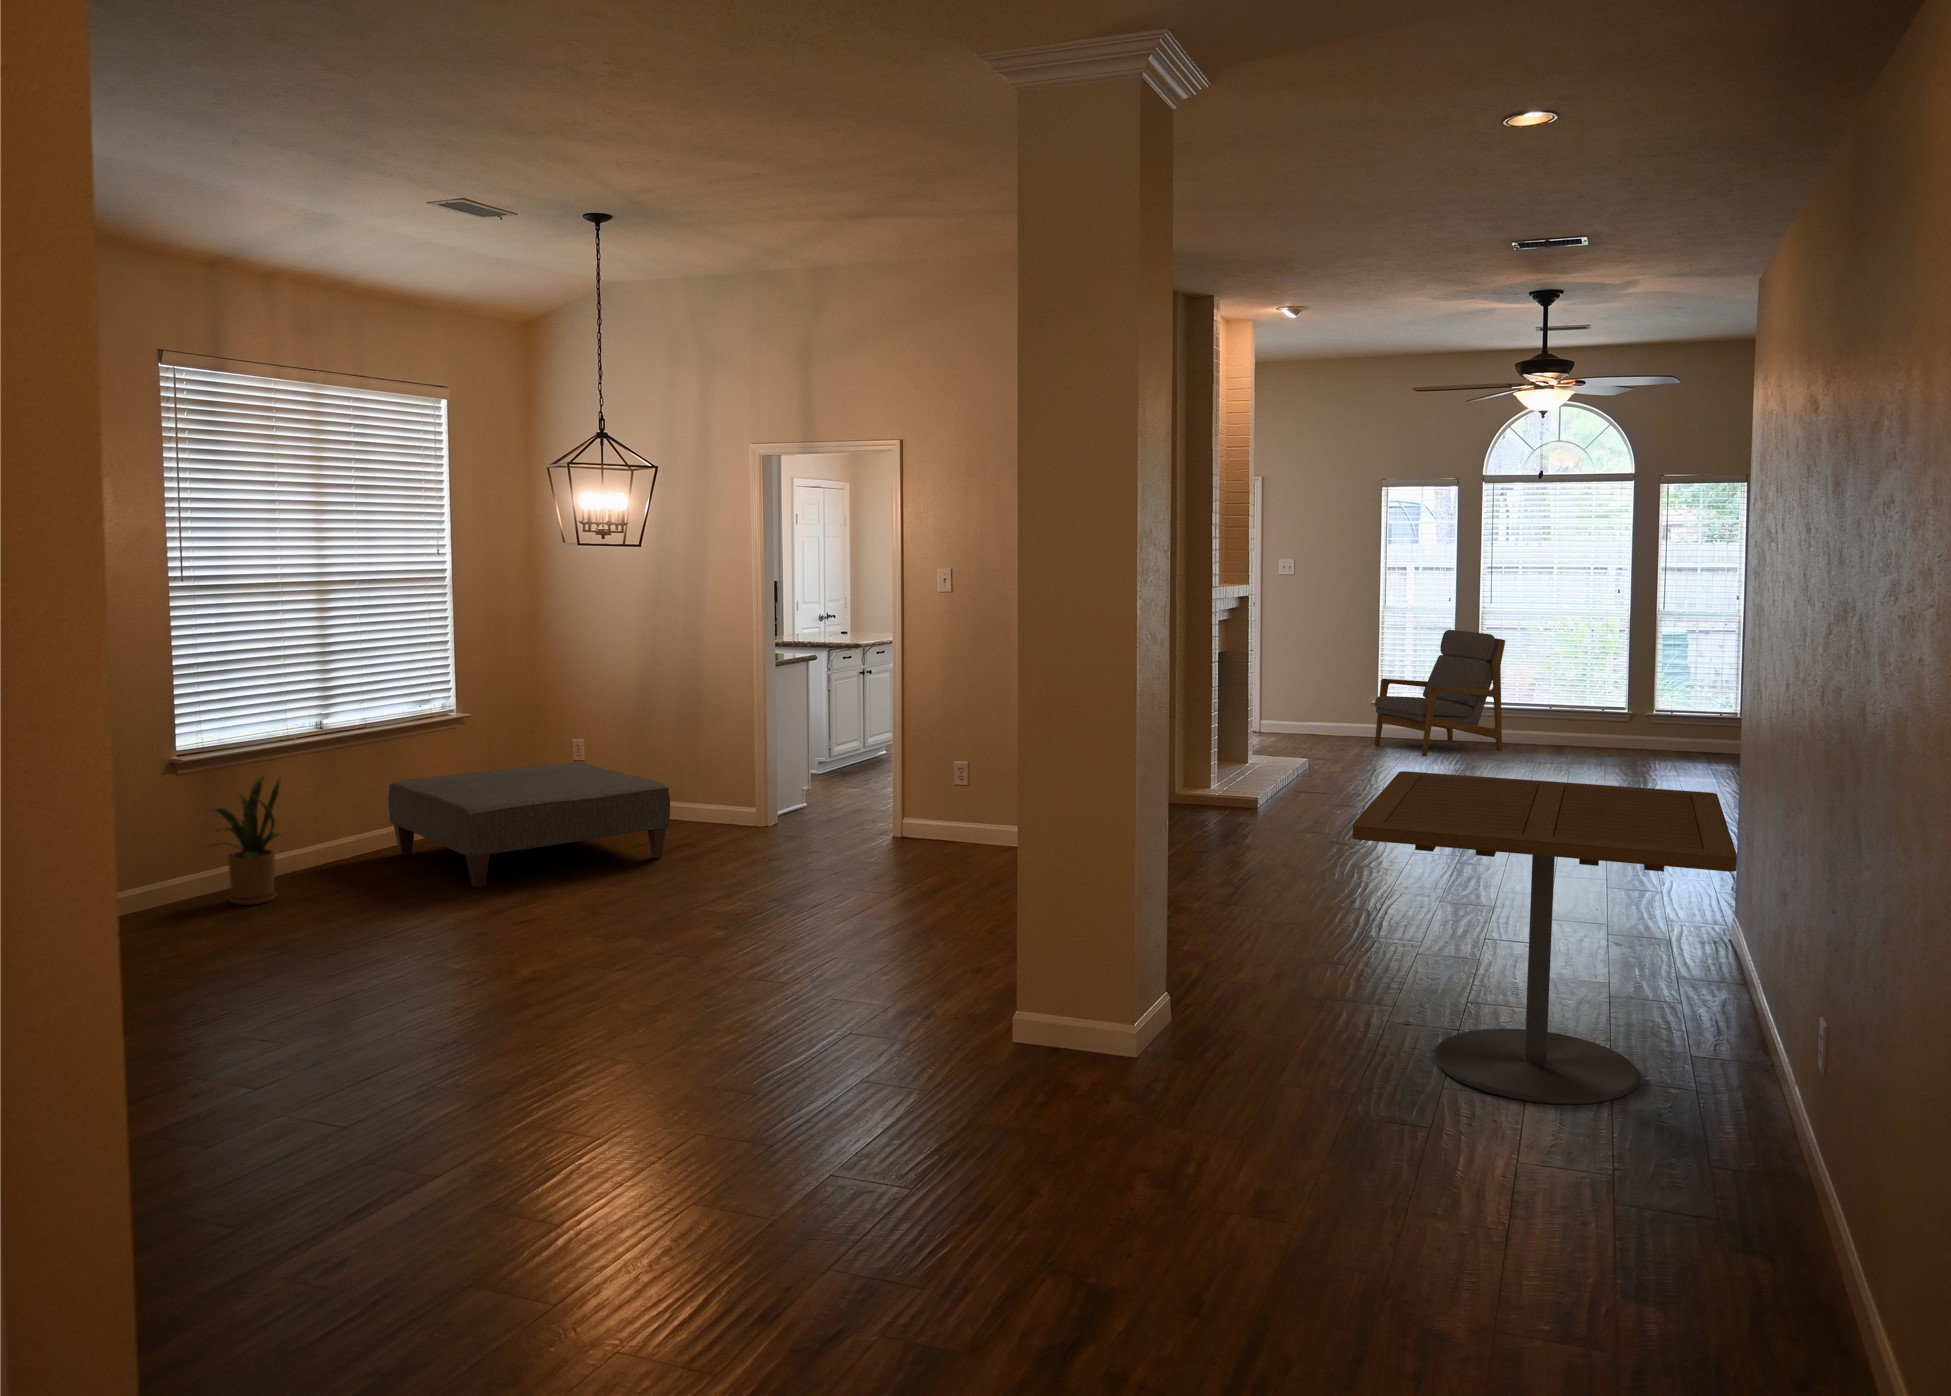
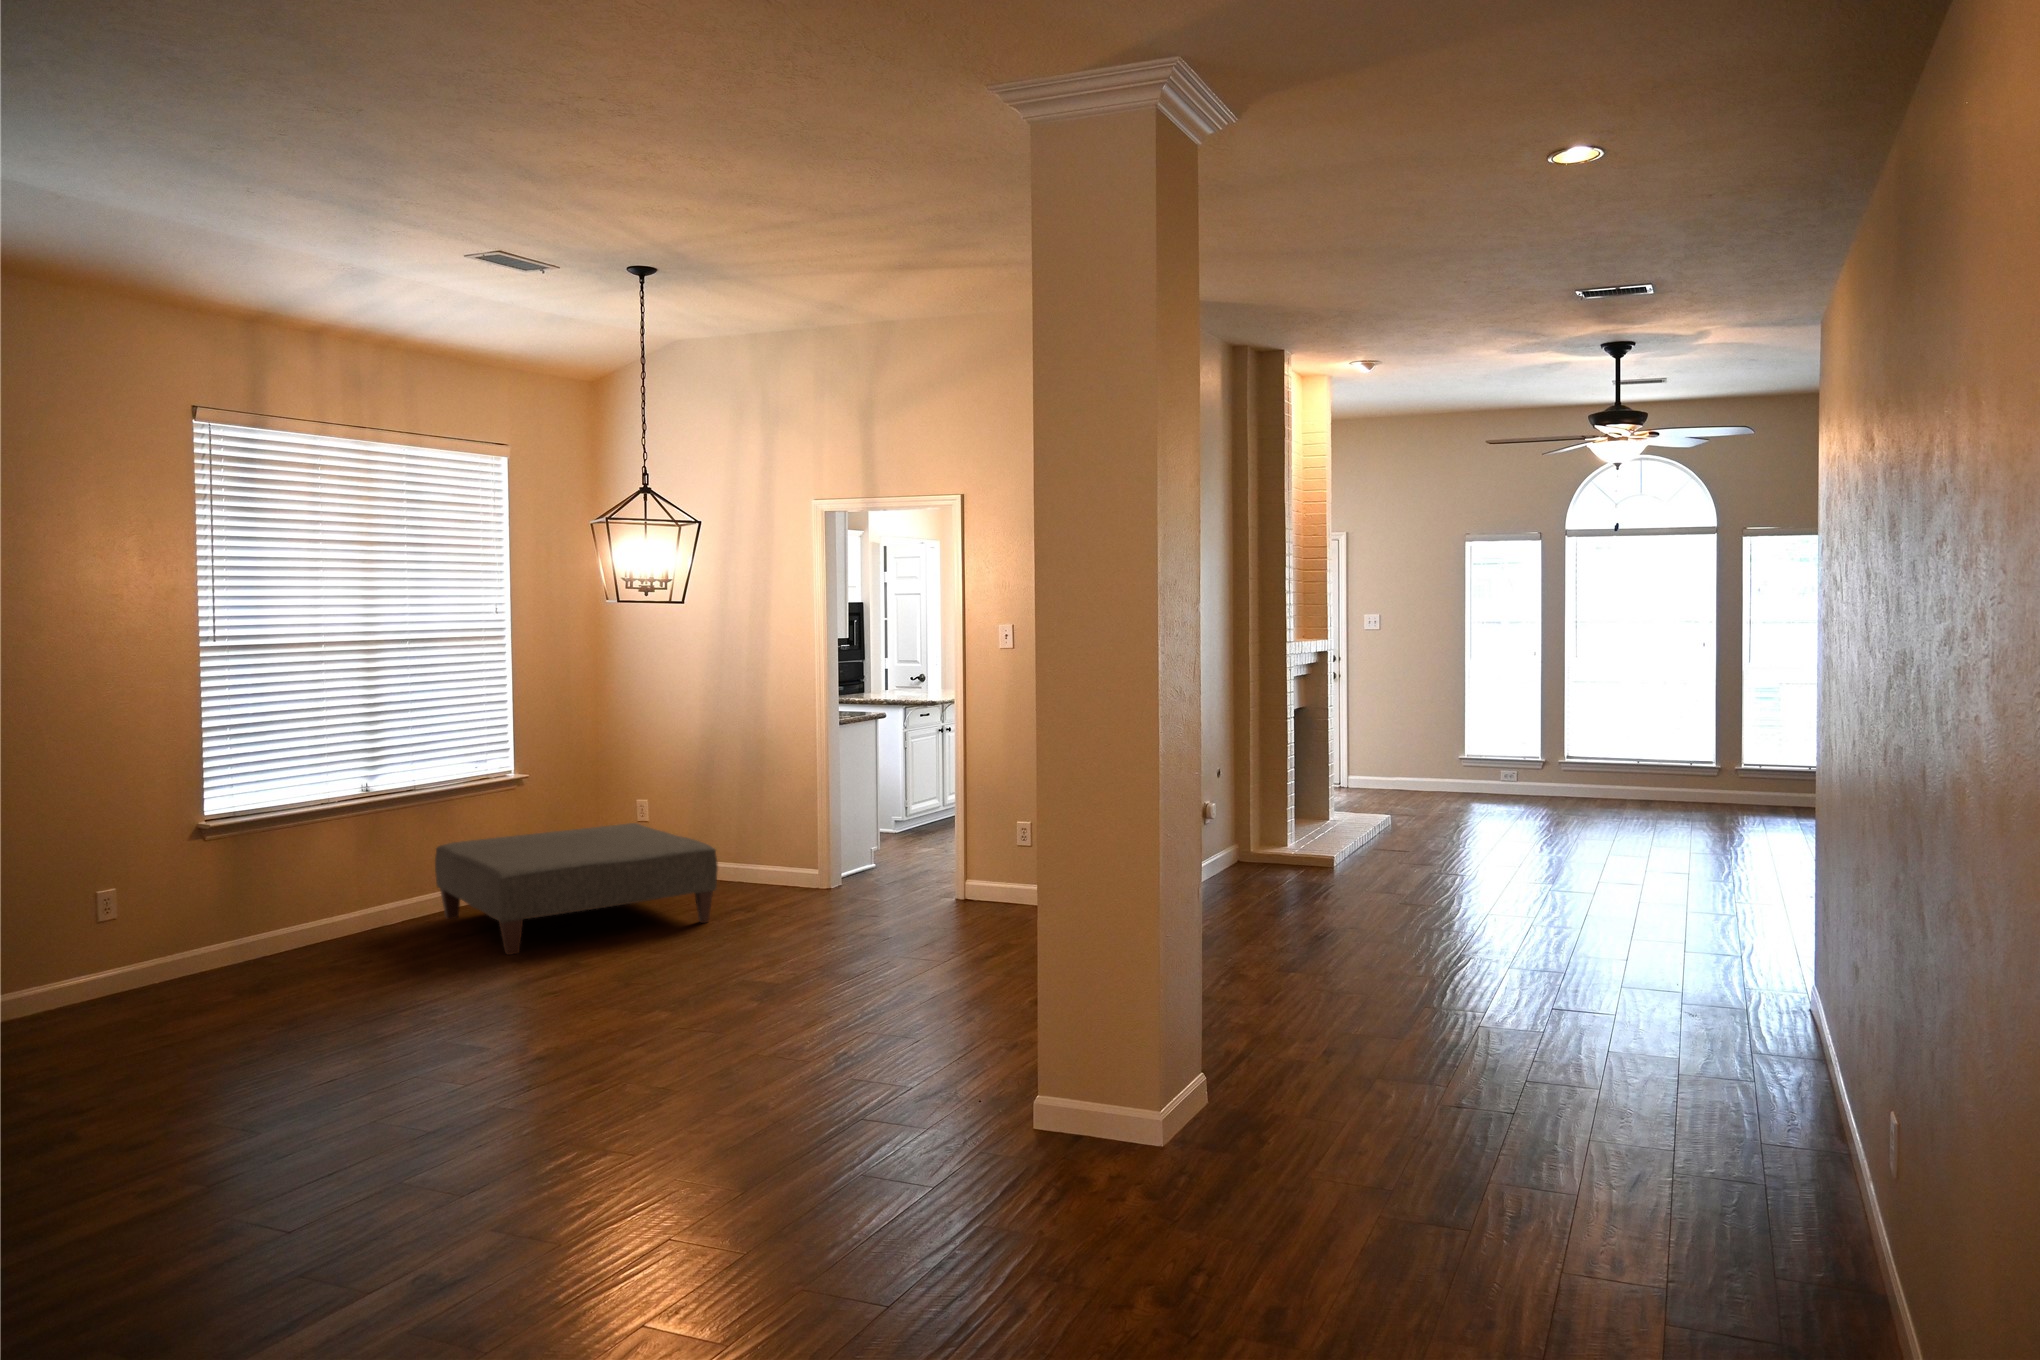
armchair: present [1375,630,1505,756] -> none [1460,683,1593,812]
dining table: present [1352,771,1737,1105] -> none [1408,826,1872,1220]
house plant: present [210,776,280,905] -> none [222,837,317,974]

